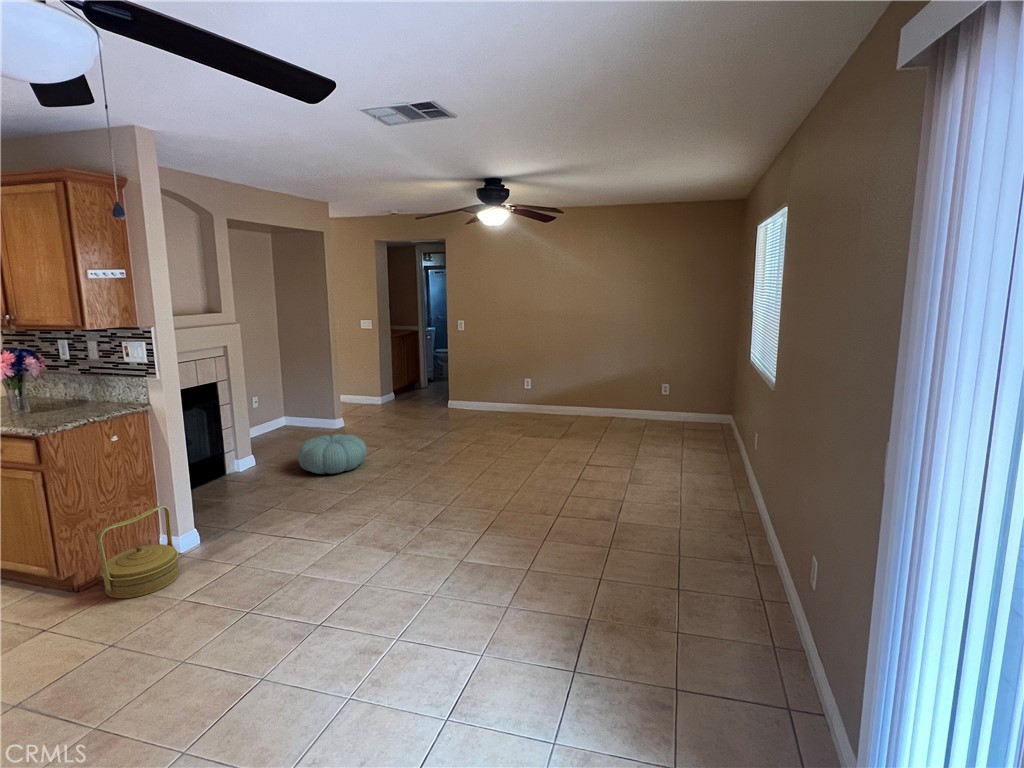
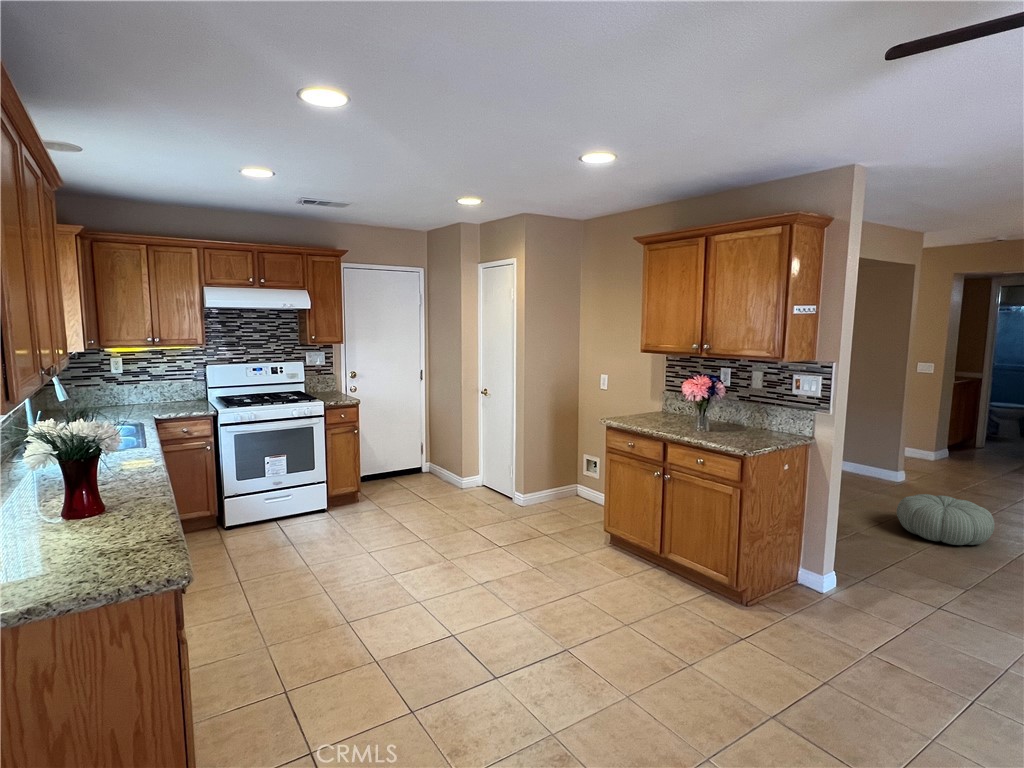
woven basket: present [96,506,179,599] -> none [771,543,844,632]

